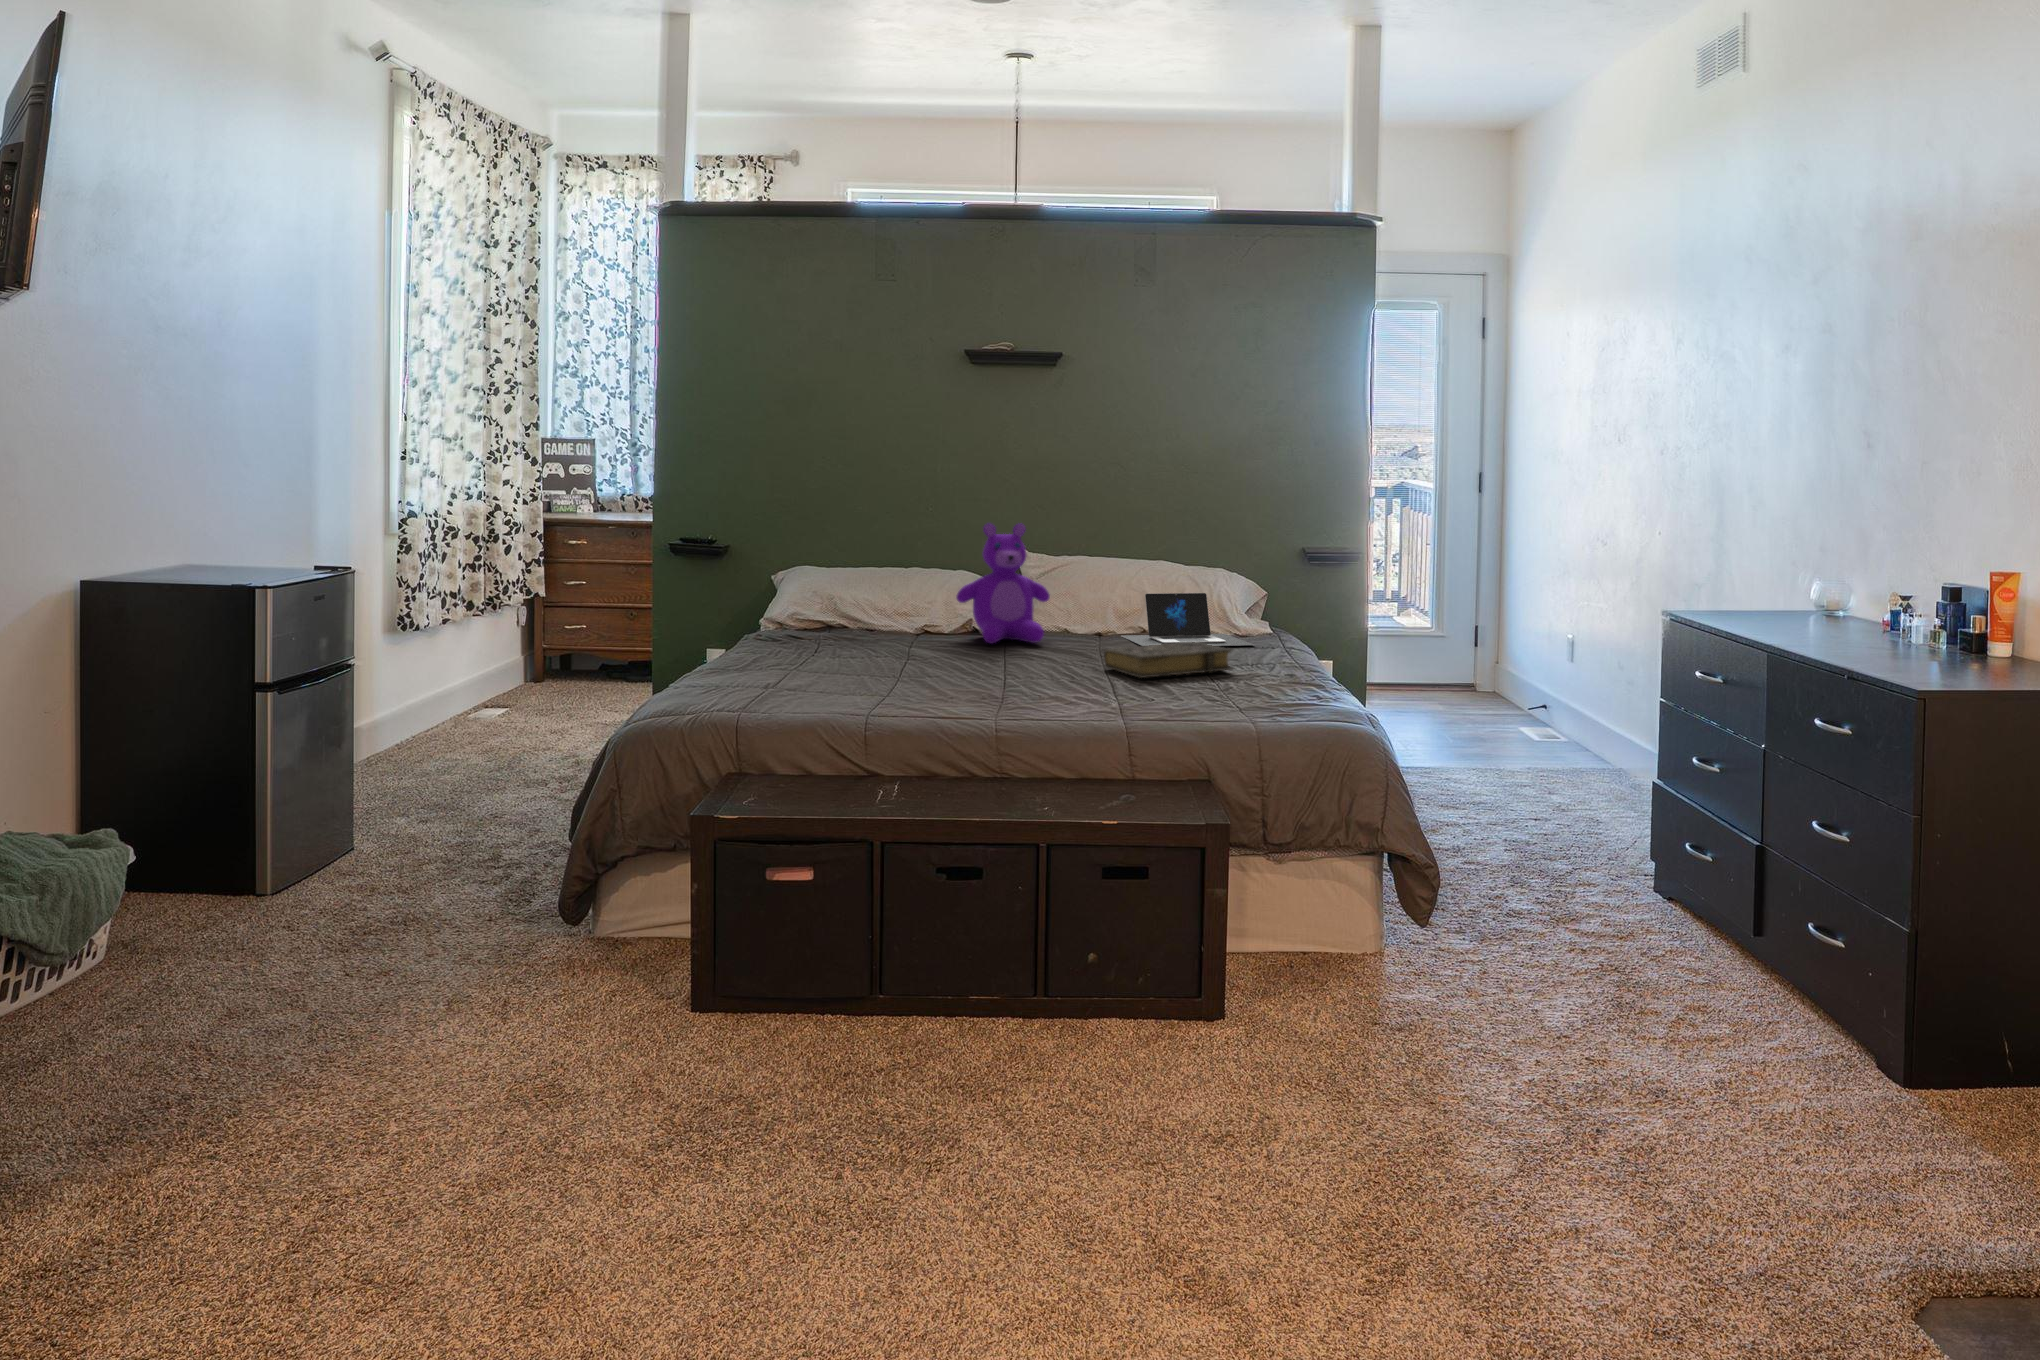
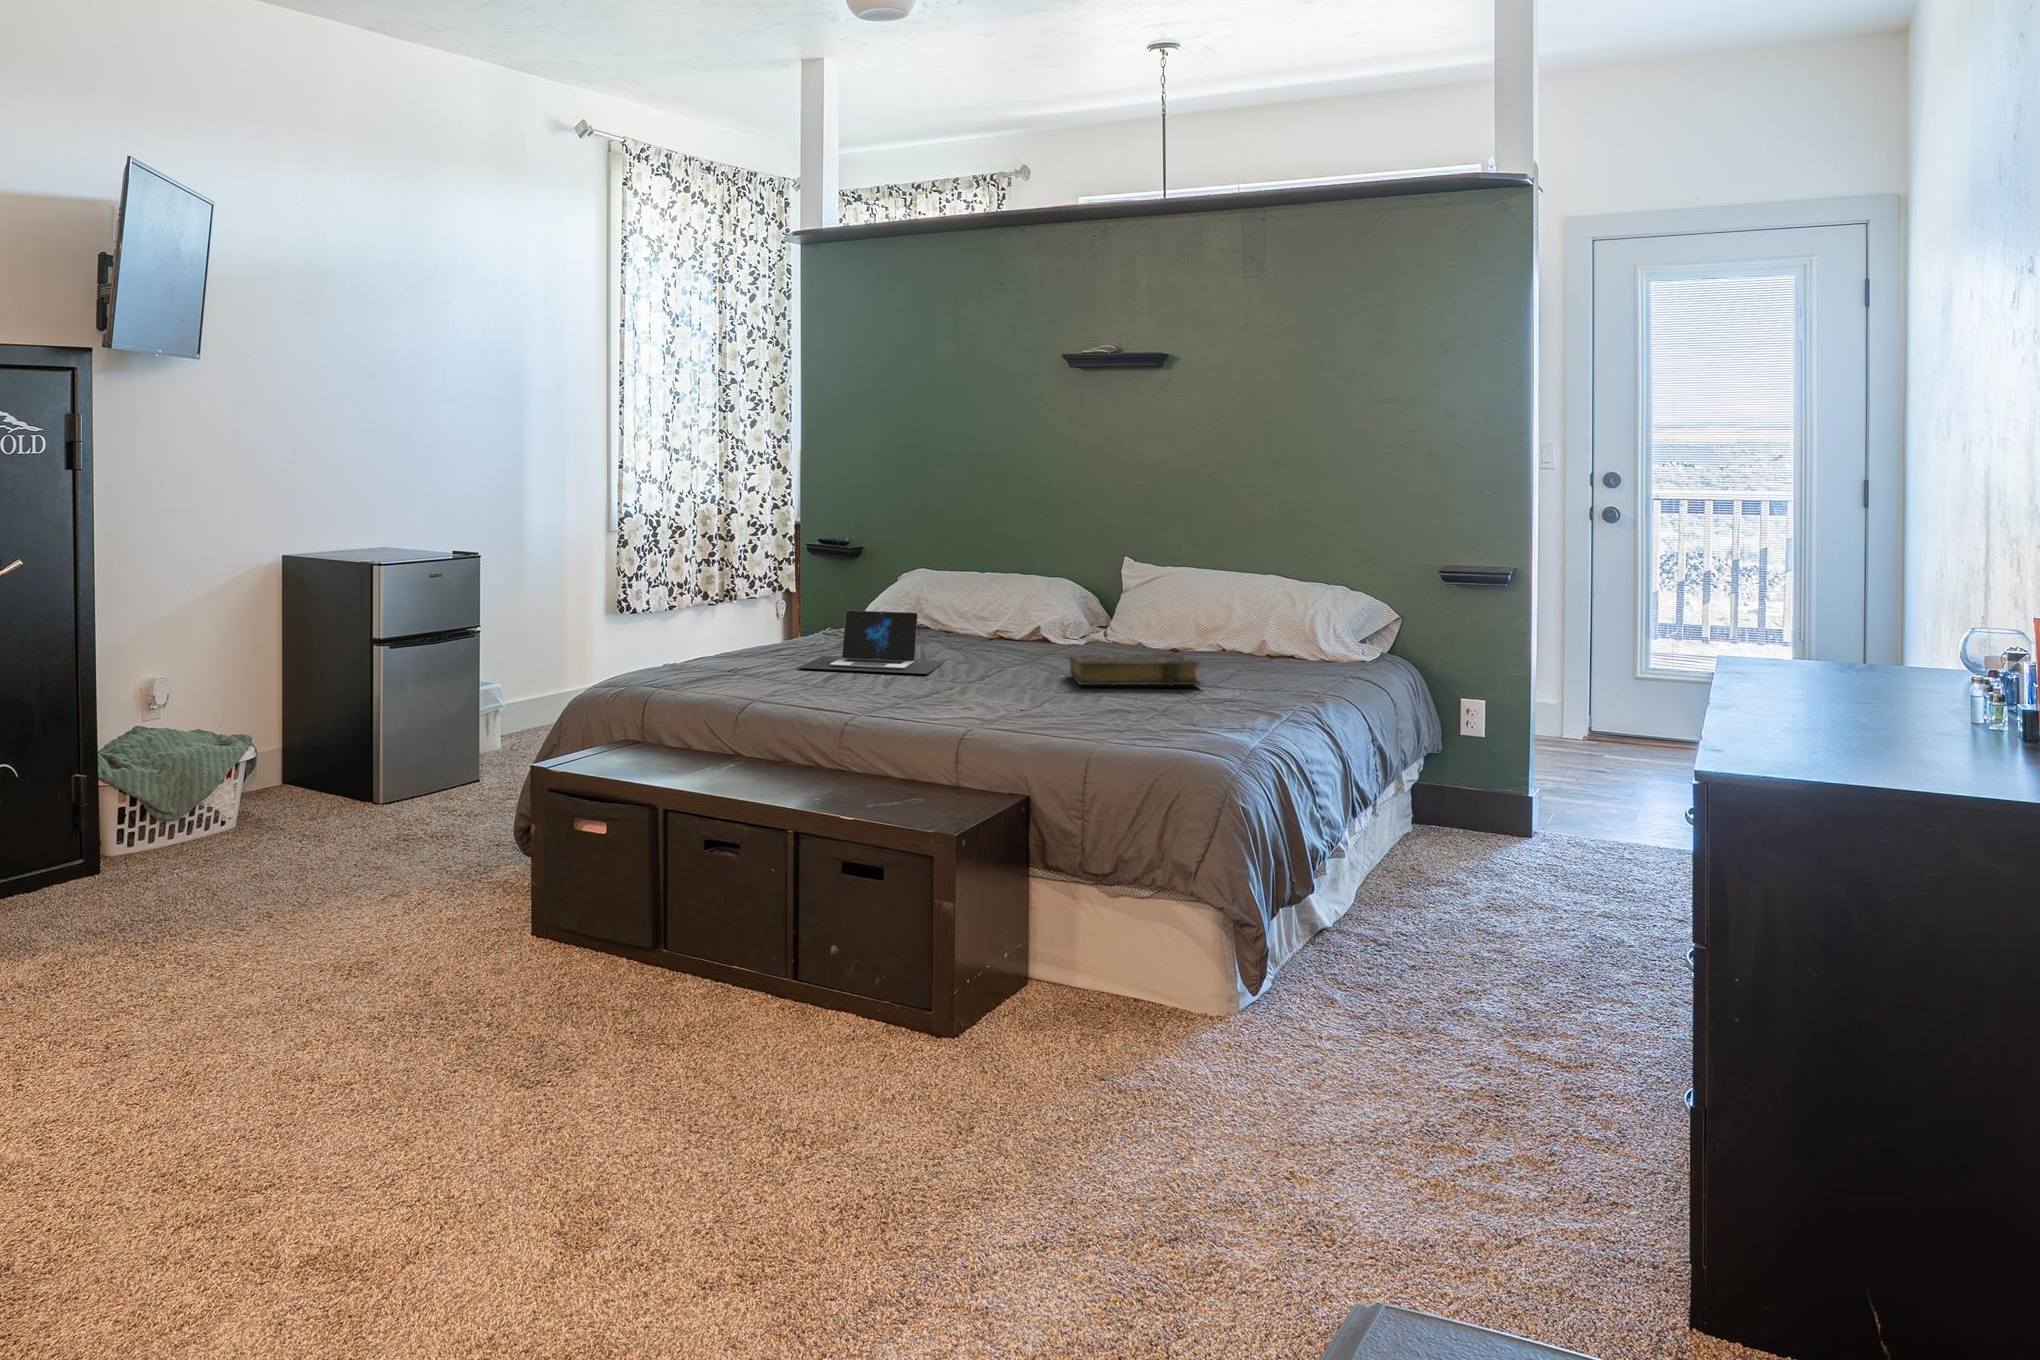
teddy bear: present [956,524,1050,643] -> none [985,524,1086,648]
laptop: present [1121,593,1254,646] -> present [799,610,945,674]

